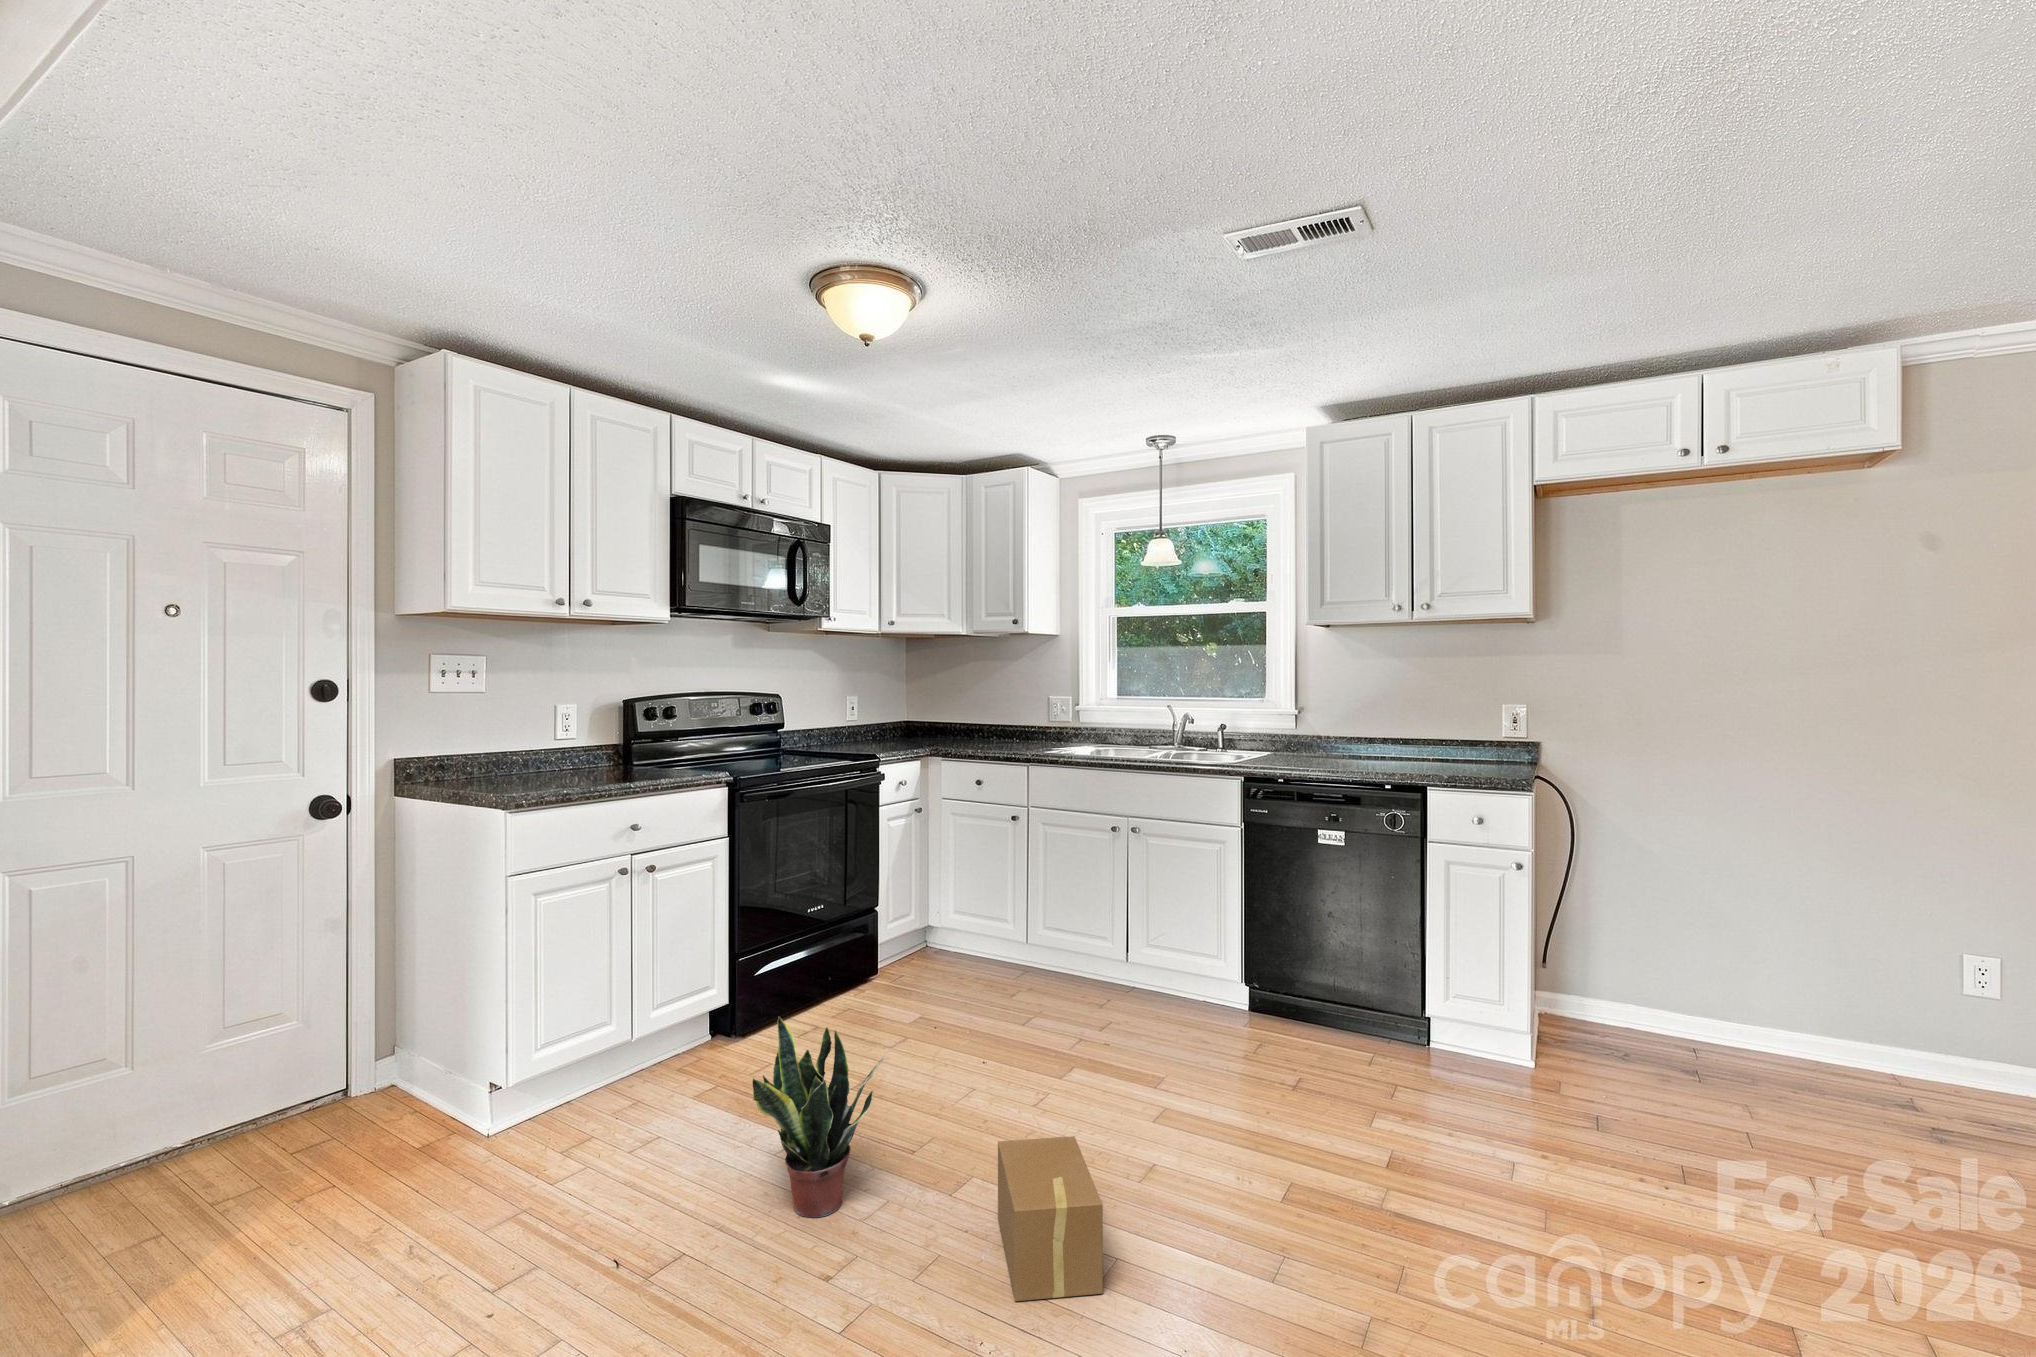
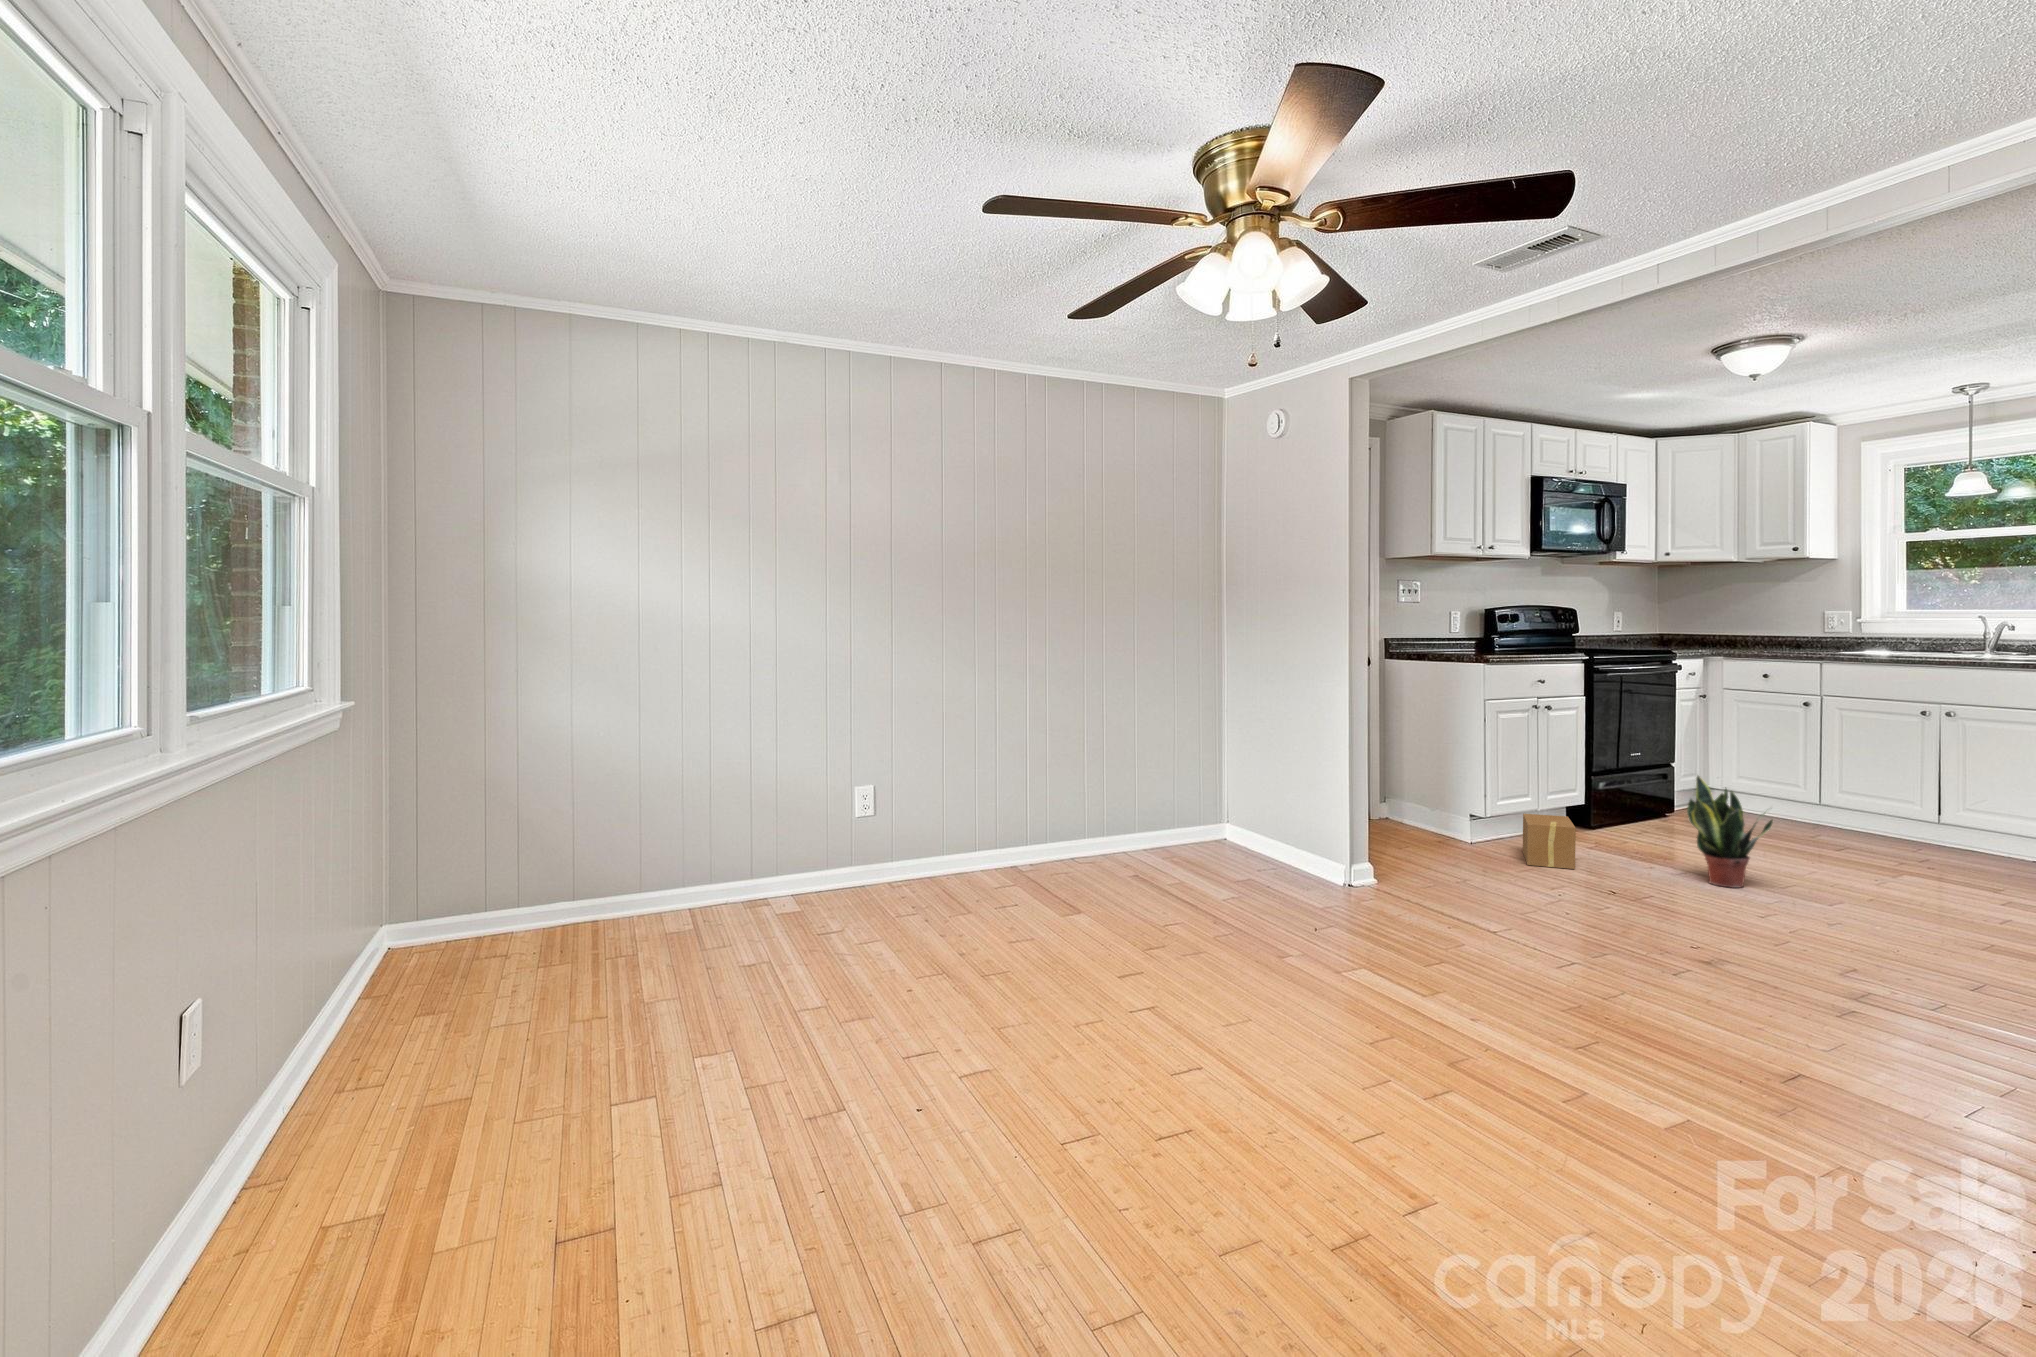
cardboard box: present [998,1136,1103,1301] -> present [1523,814,1576,869]

